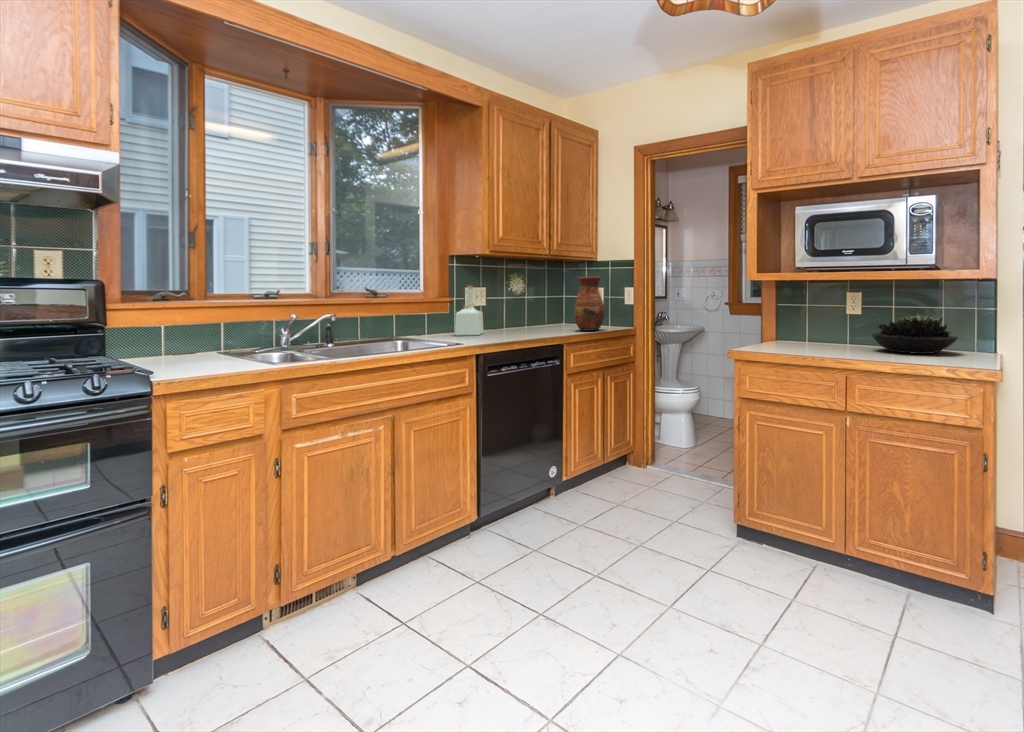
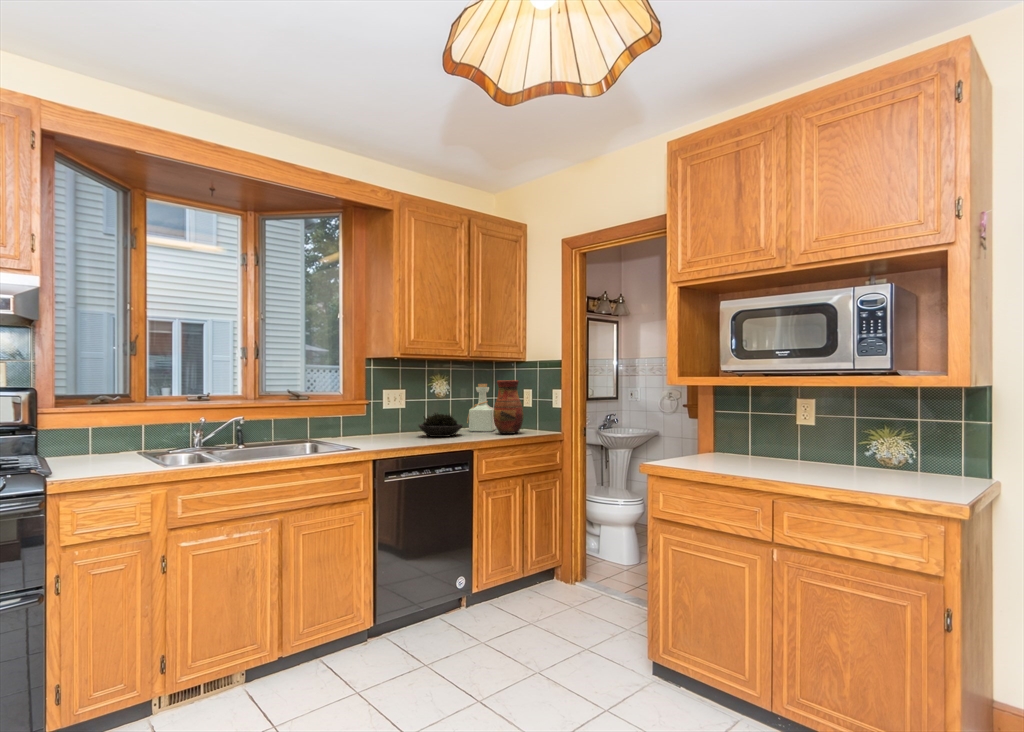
bottle: present [454,286,483,336] -> present [467,384,496,432]
succulent plant: present [872,317,958,354] -> present [419,413,462,437]

